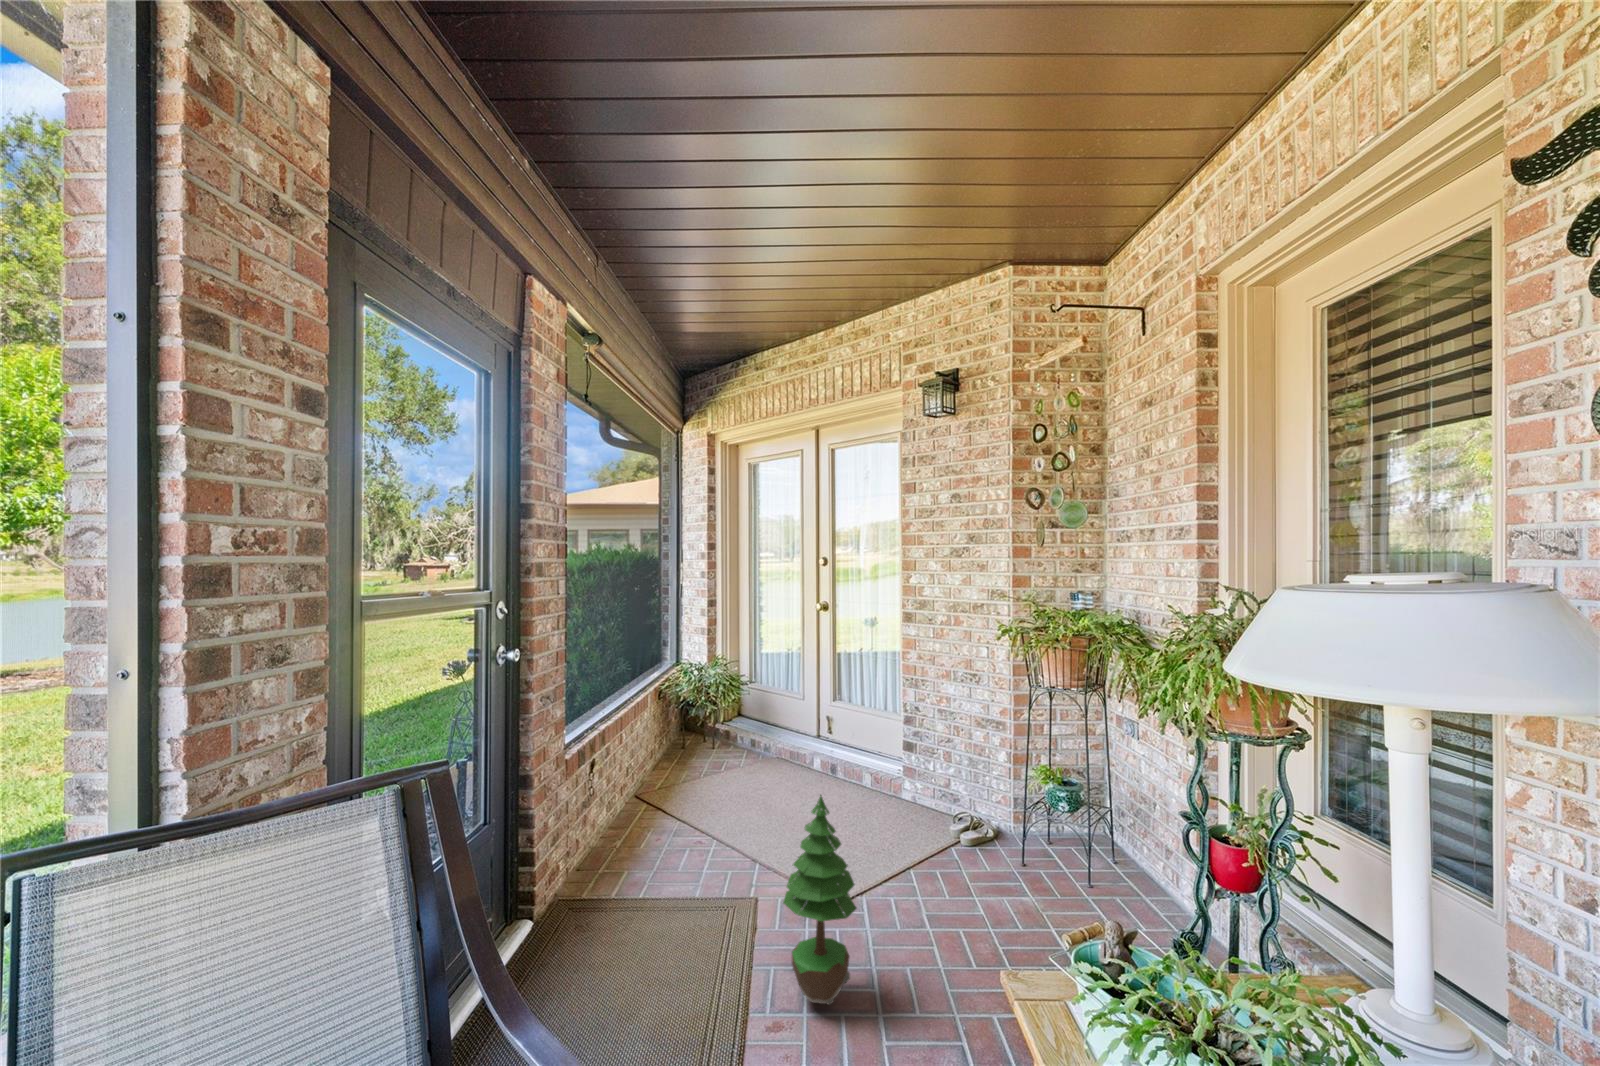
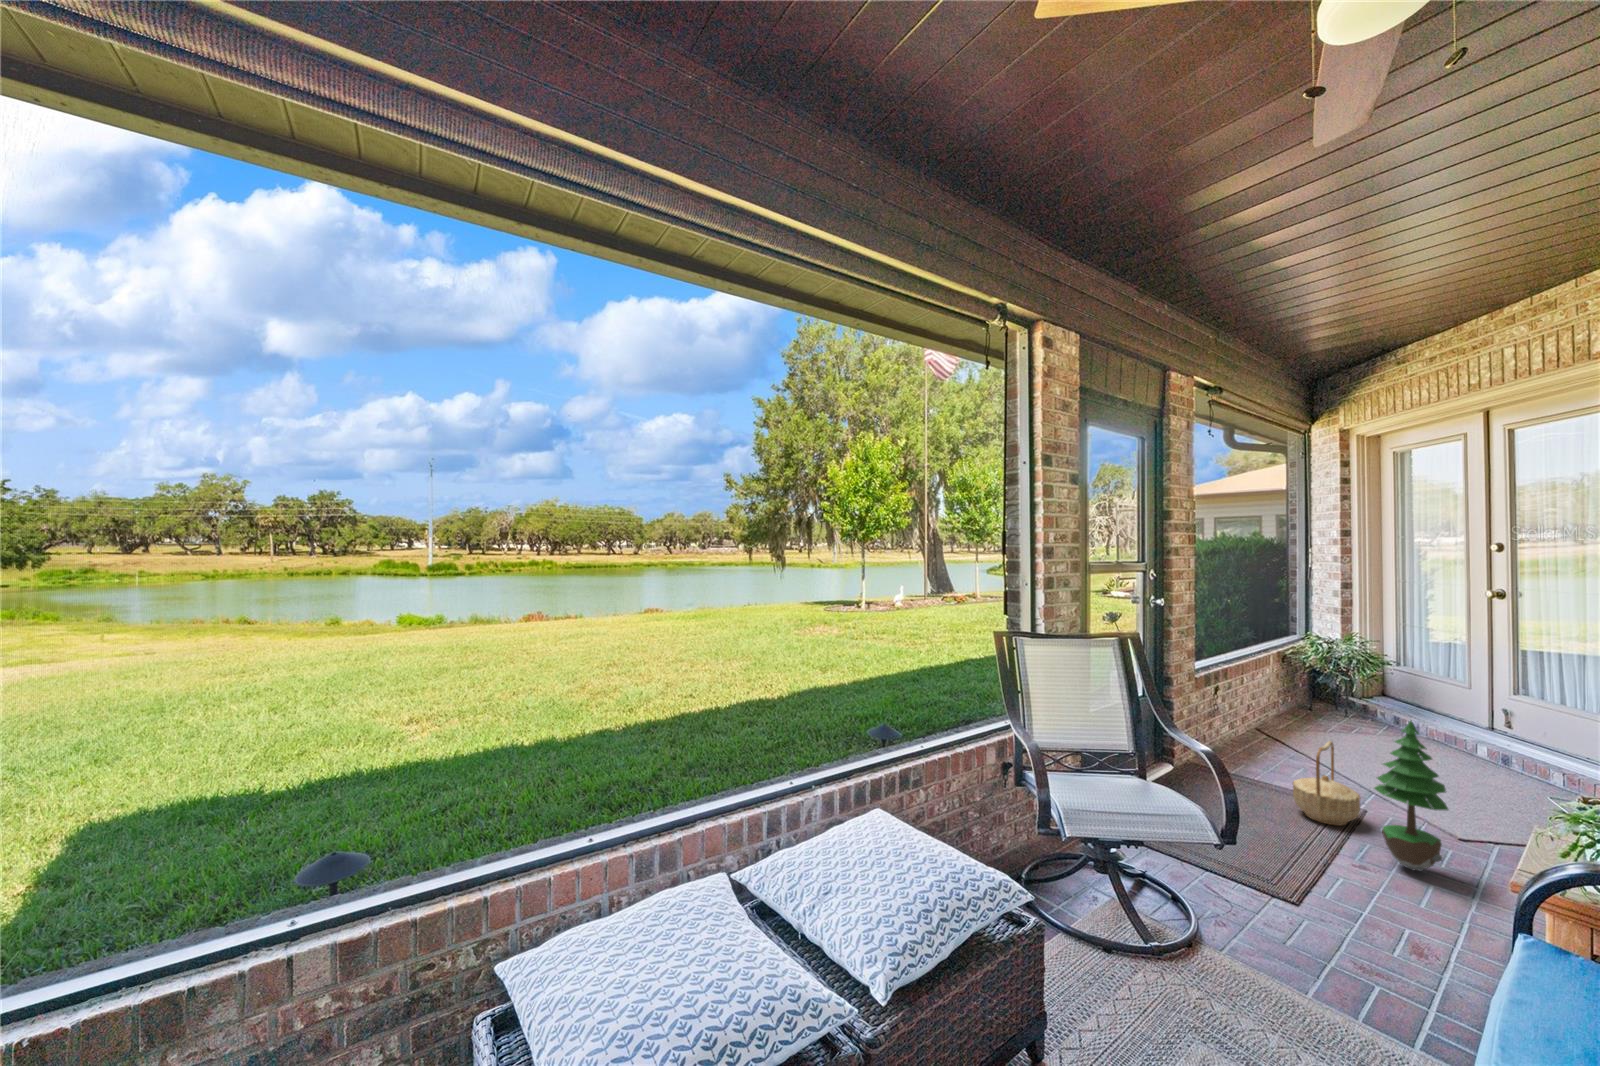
basket: none [685,825,757,954] -> present [1293,741,1360,826]

